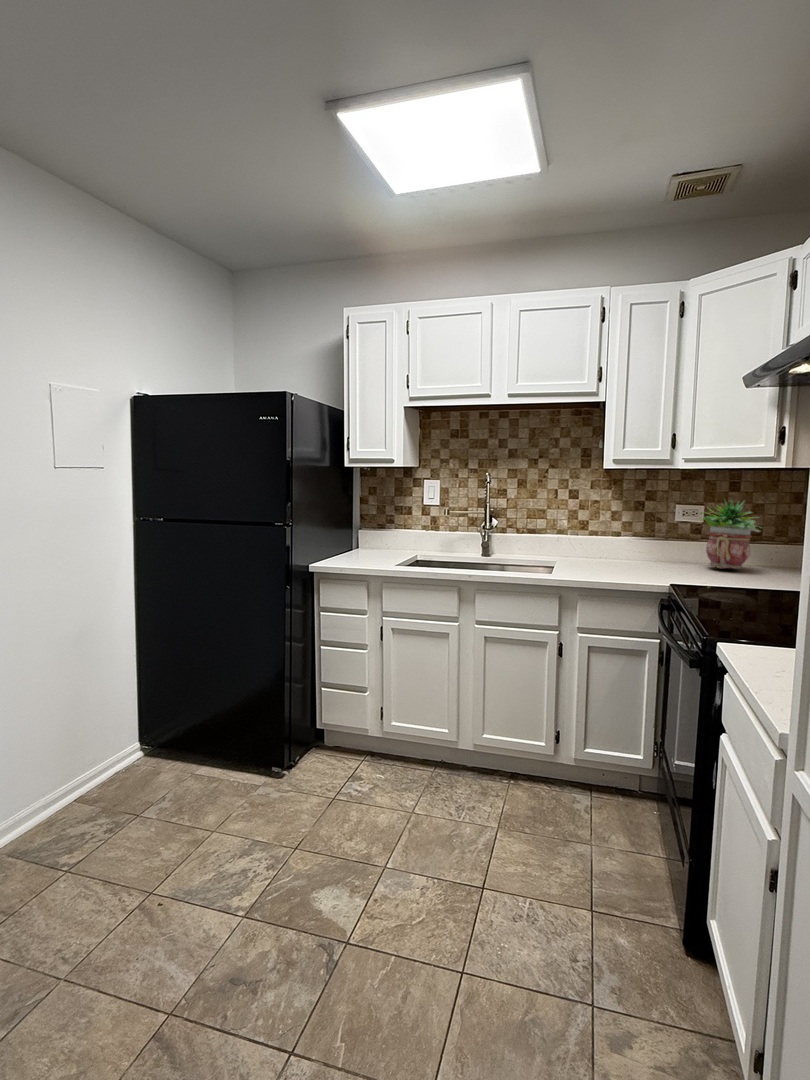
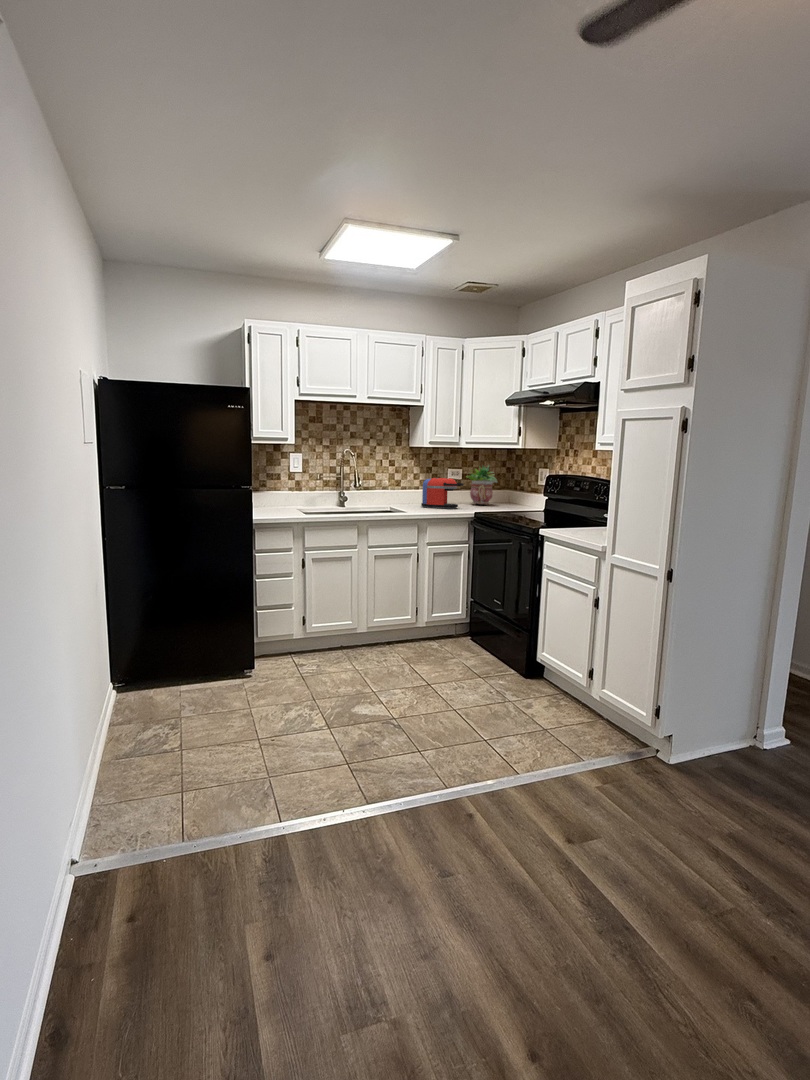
coffee maker: none [601,519,671,573] -> present [421,478,464,509]

